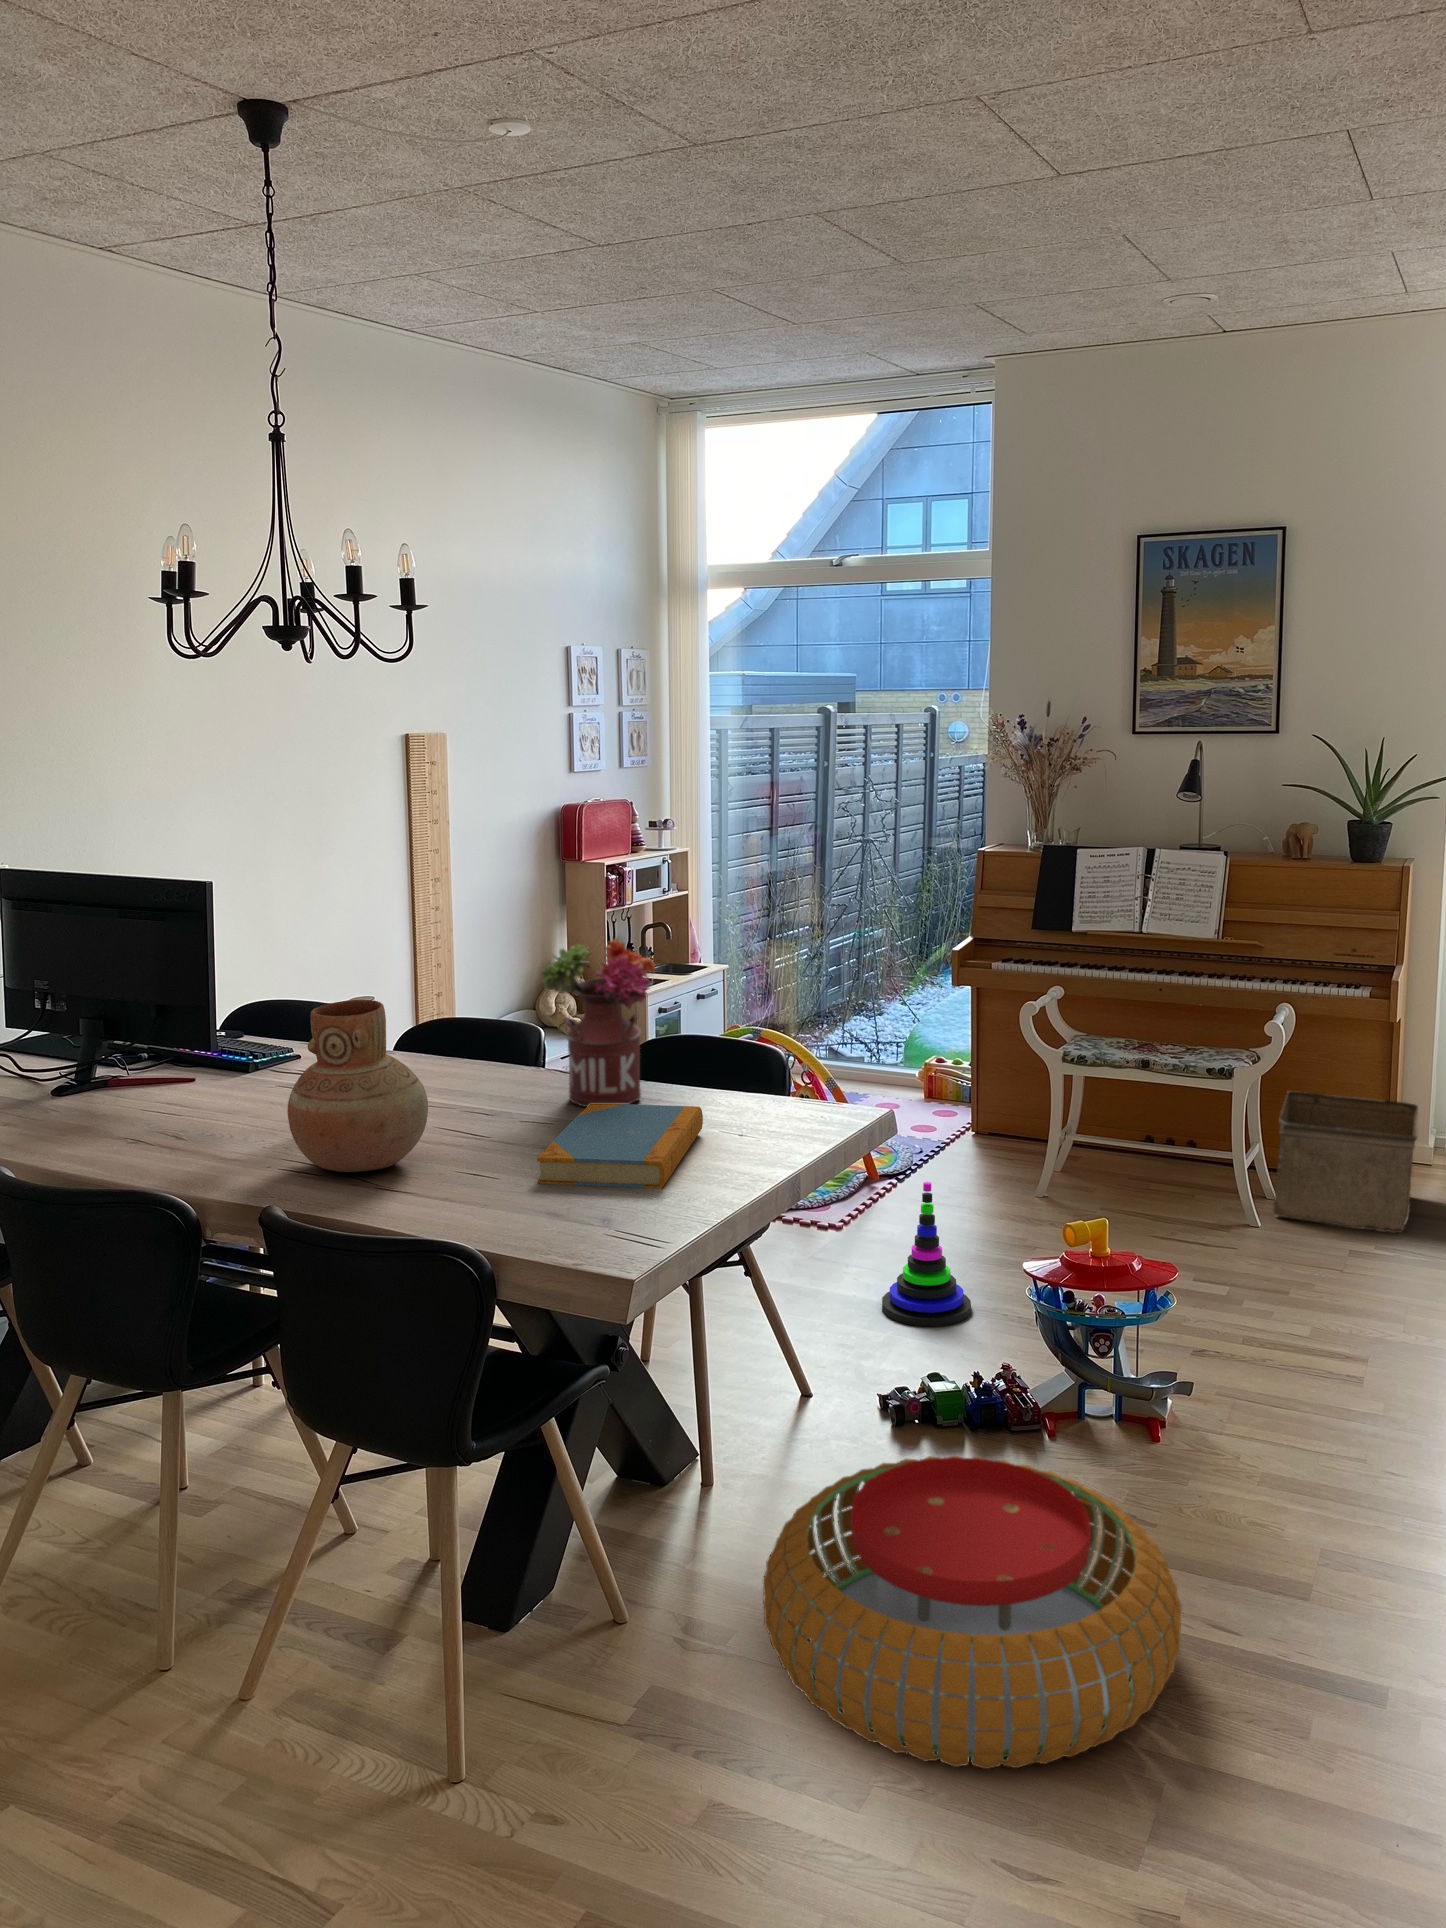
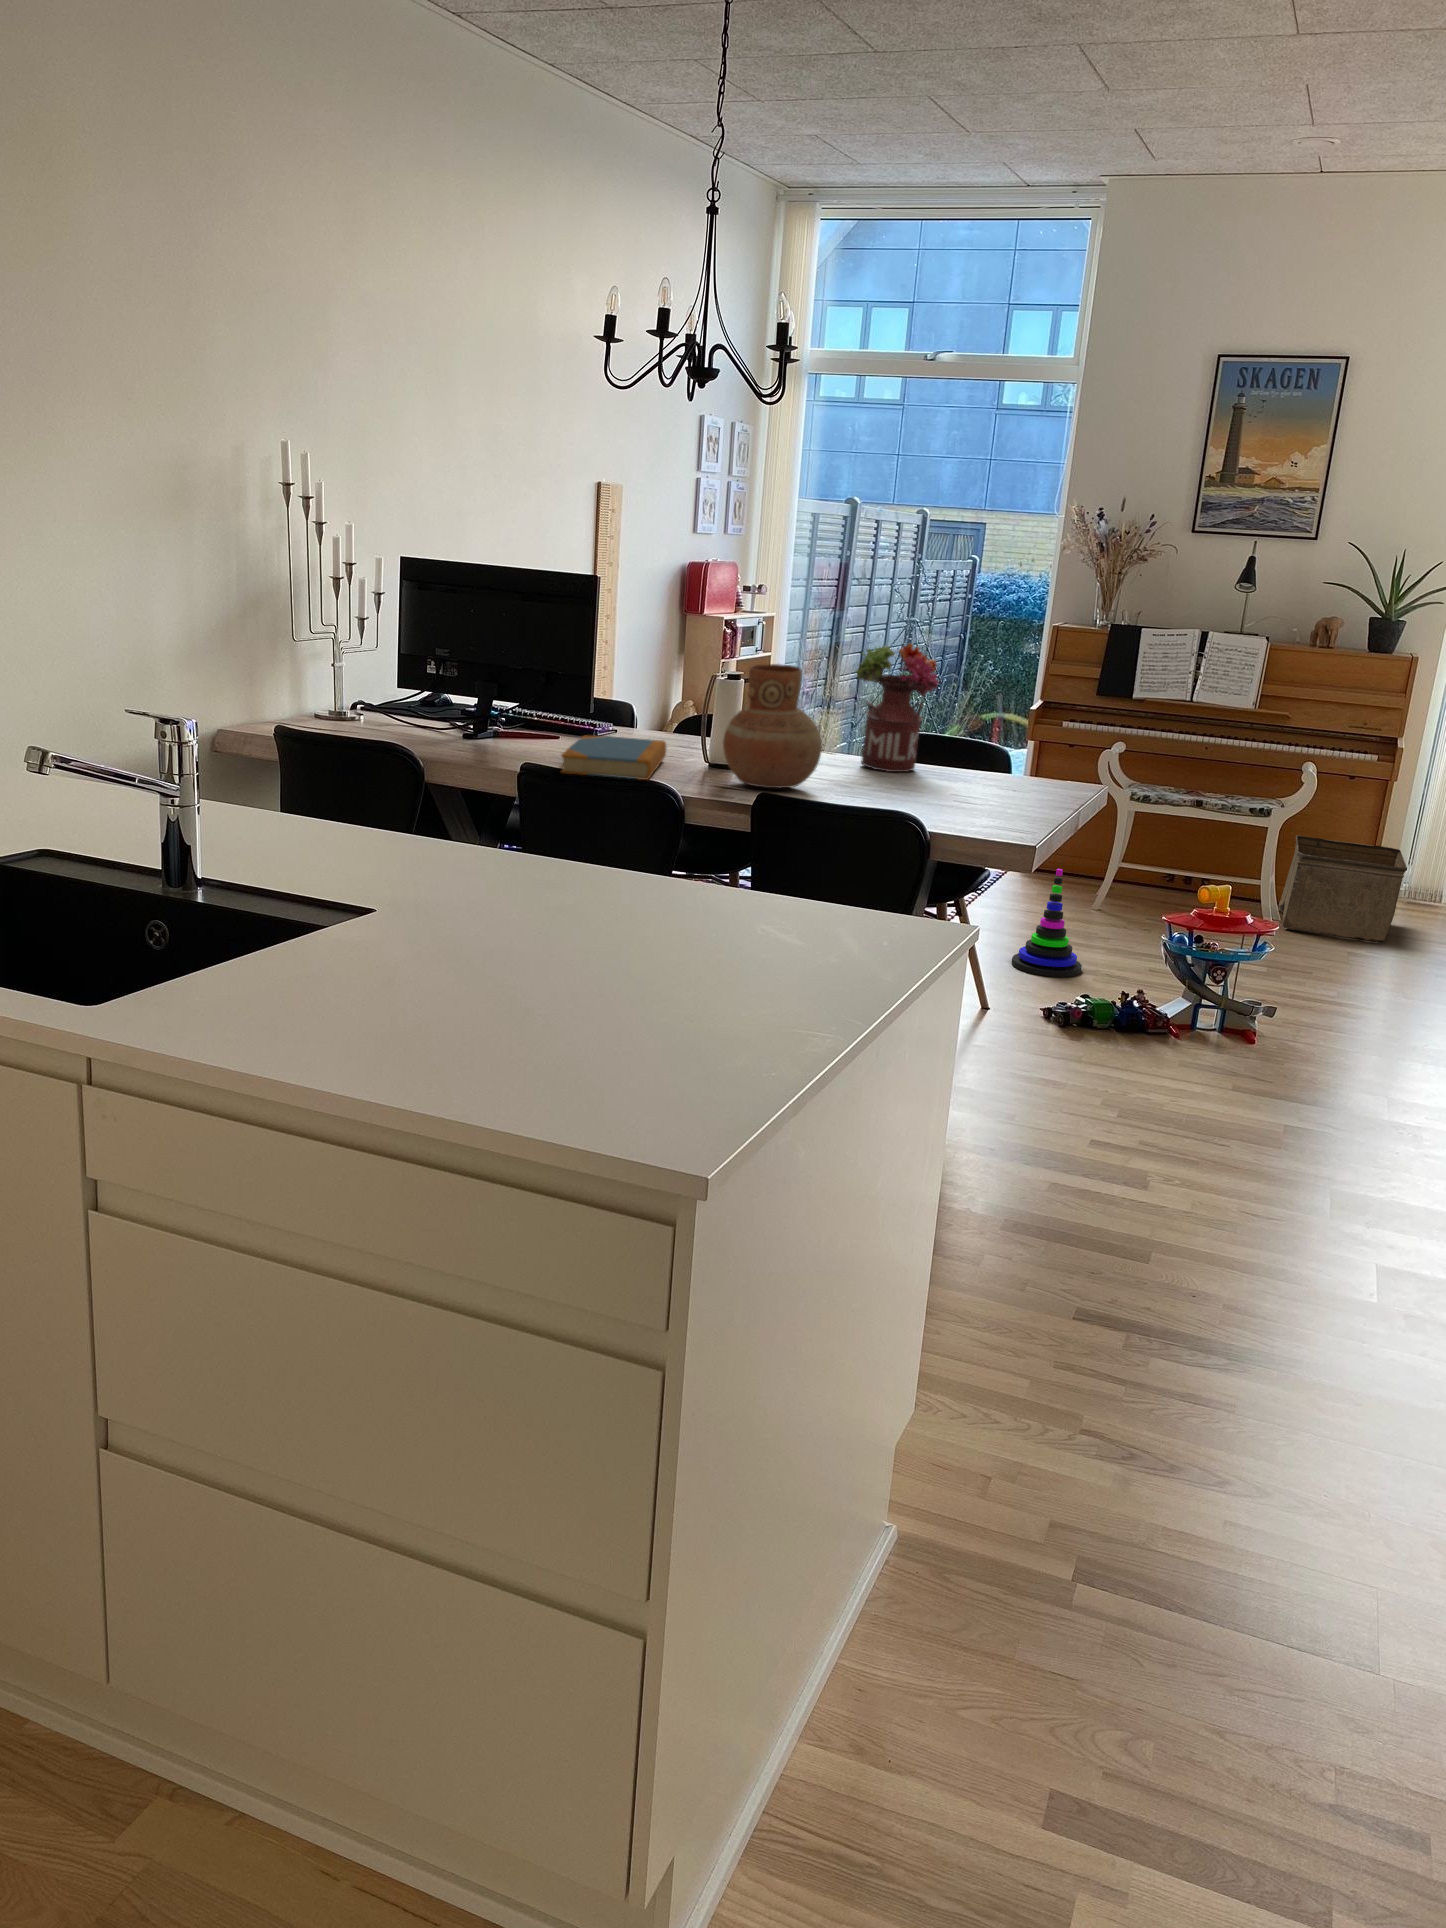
book: present [537,1104,703,1189] -> present [561,736,666,780]
pouf: present [763,1456,1182,1769] -> none [1041,1014,1331,1180]

